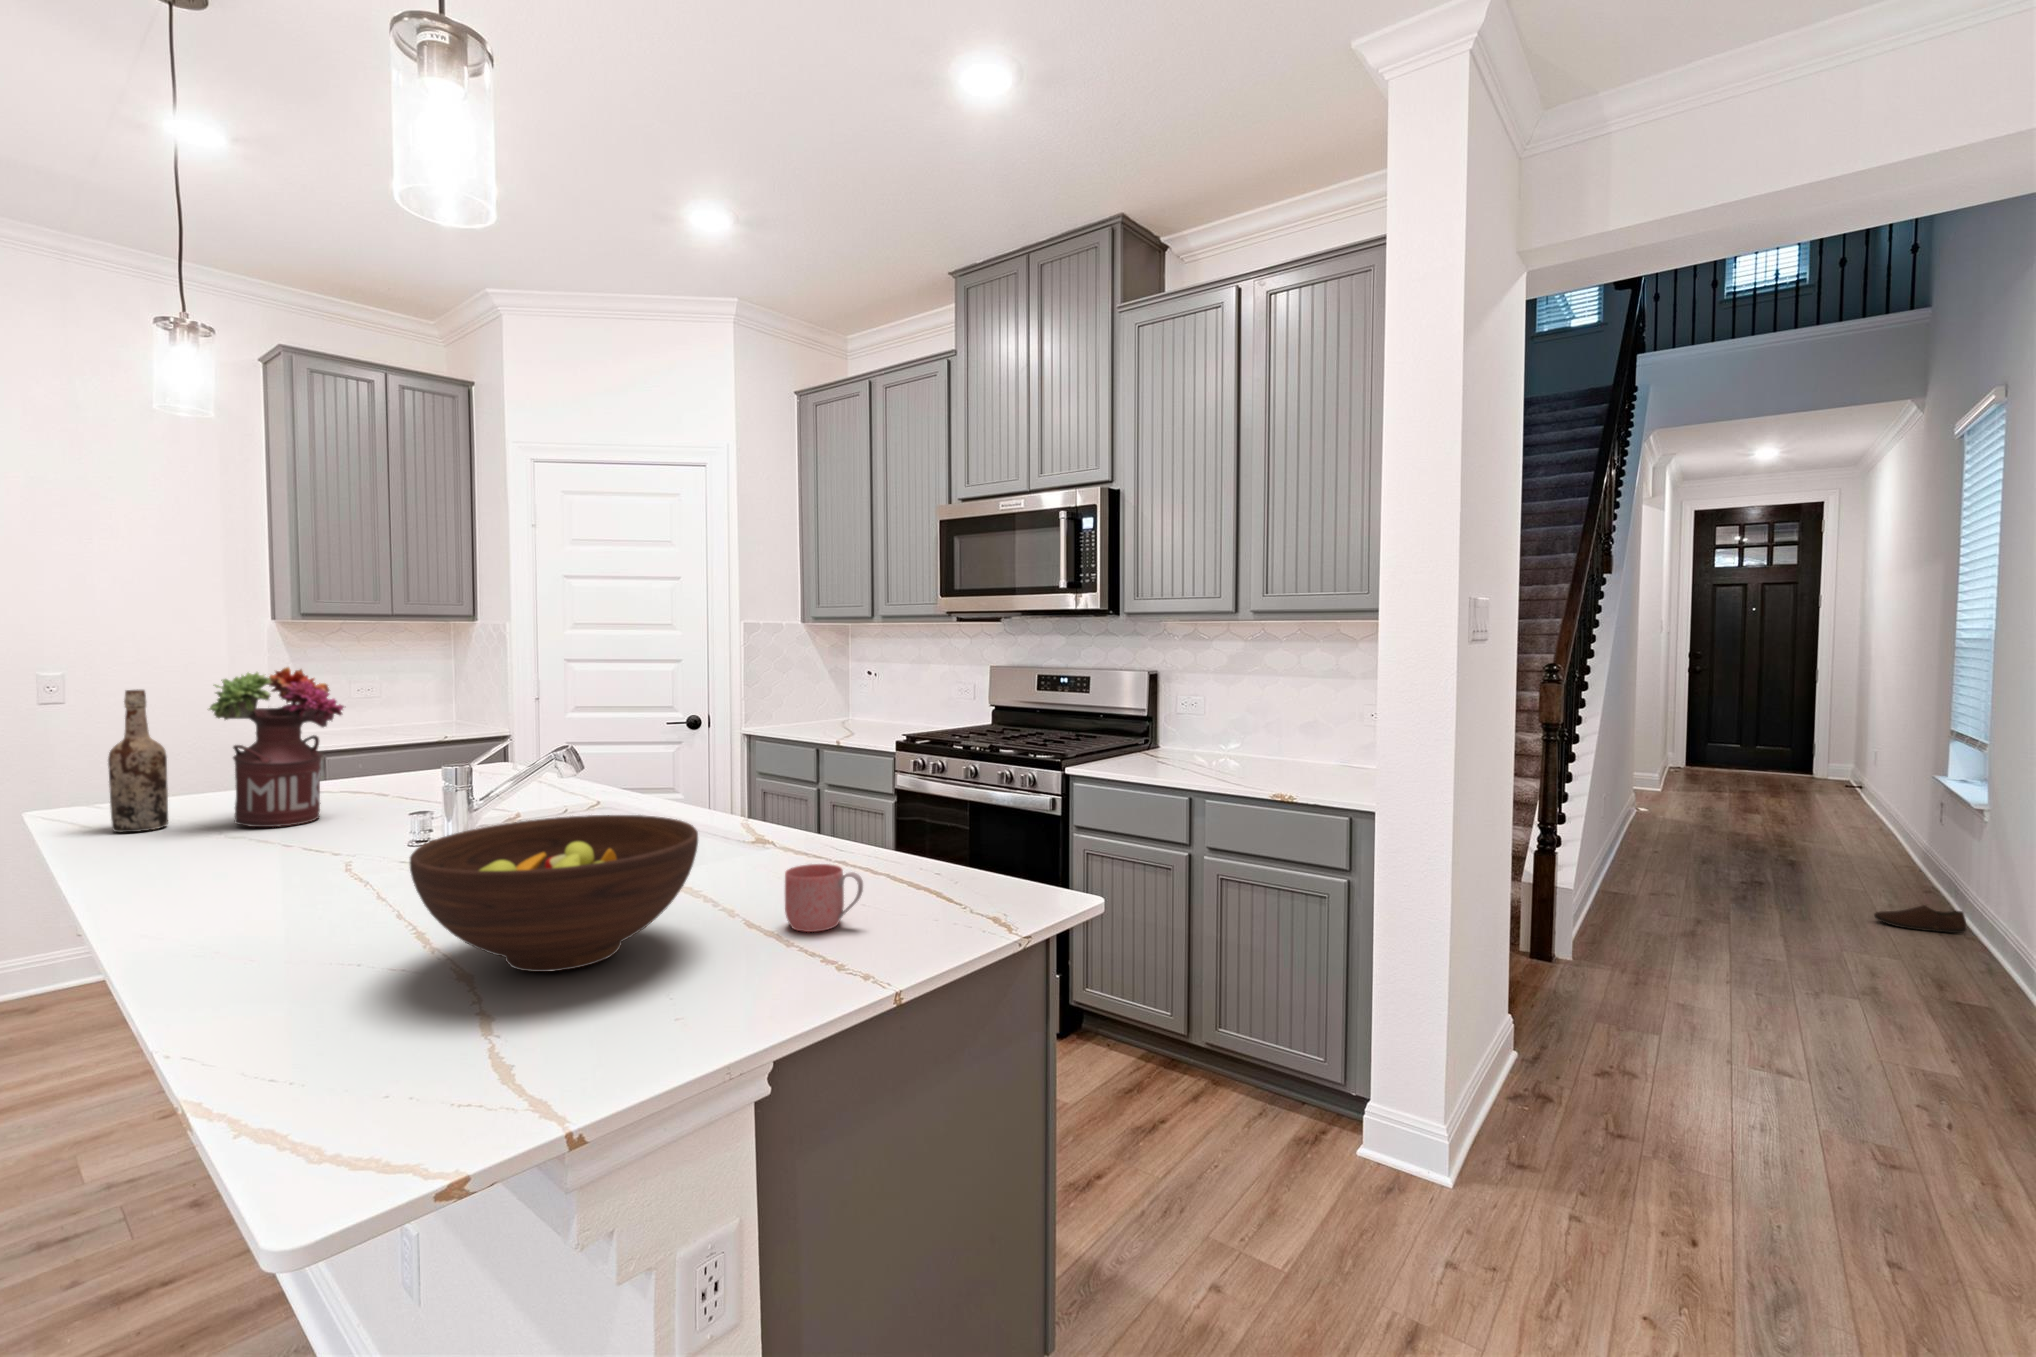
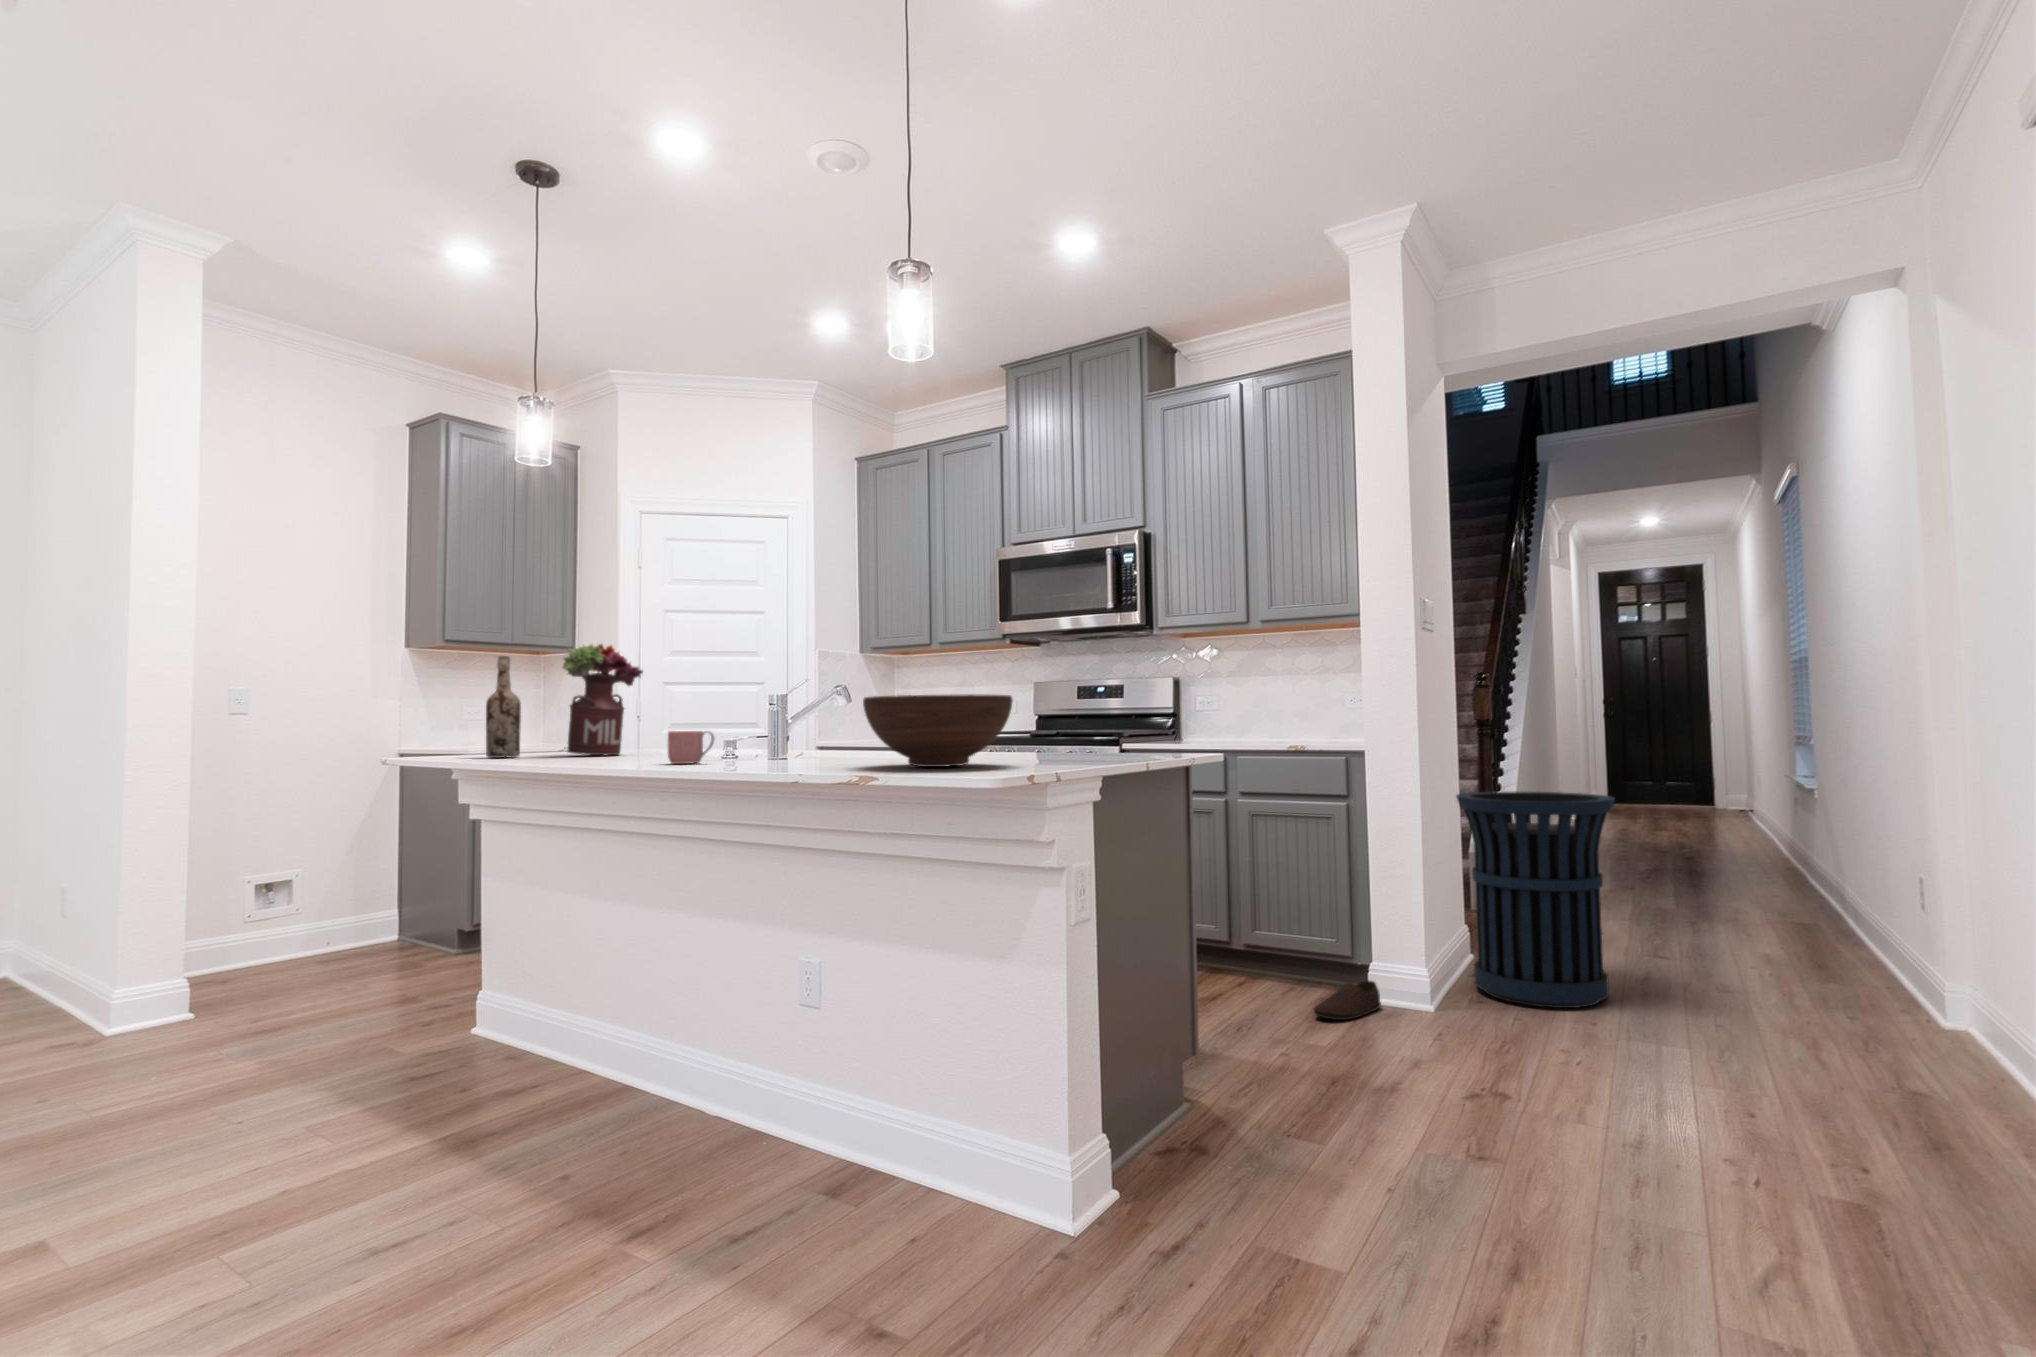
trash can: none [1504,856,1743,1190] -> present [1456,791,1615,1008]
mug: present [785,864,863,932] -> present [668,731,714,764]
shoe: present [1874,905,1966,933] -> present [1314,981,1381,1020]

